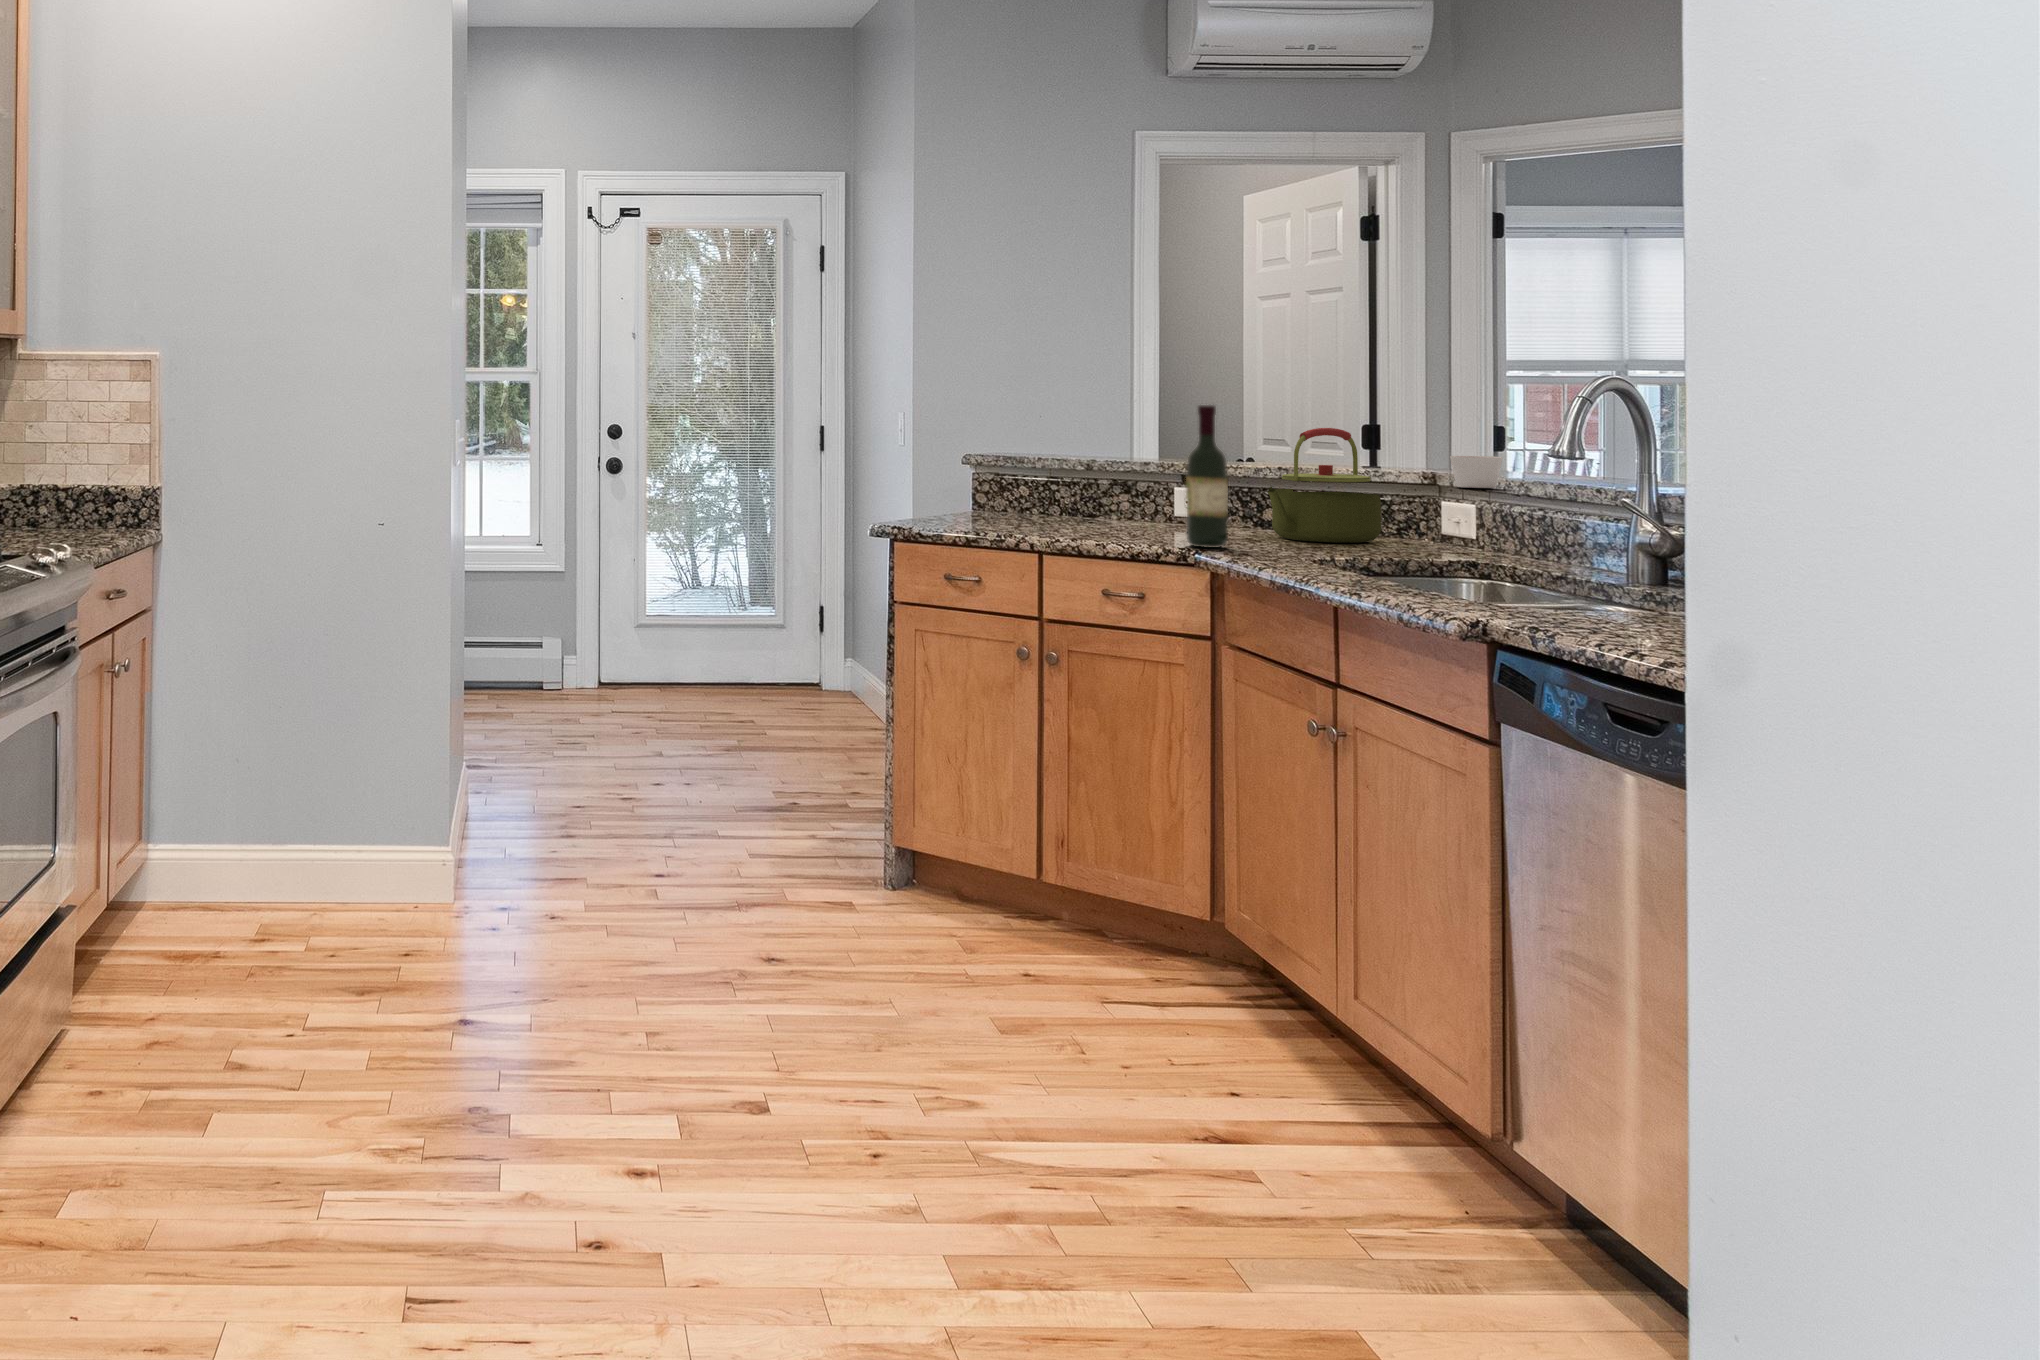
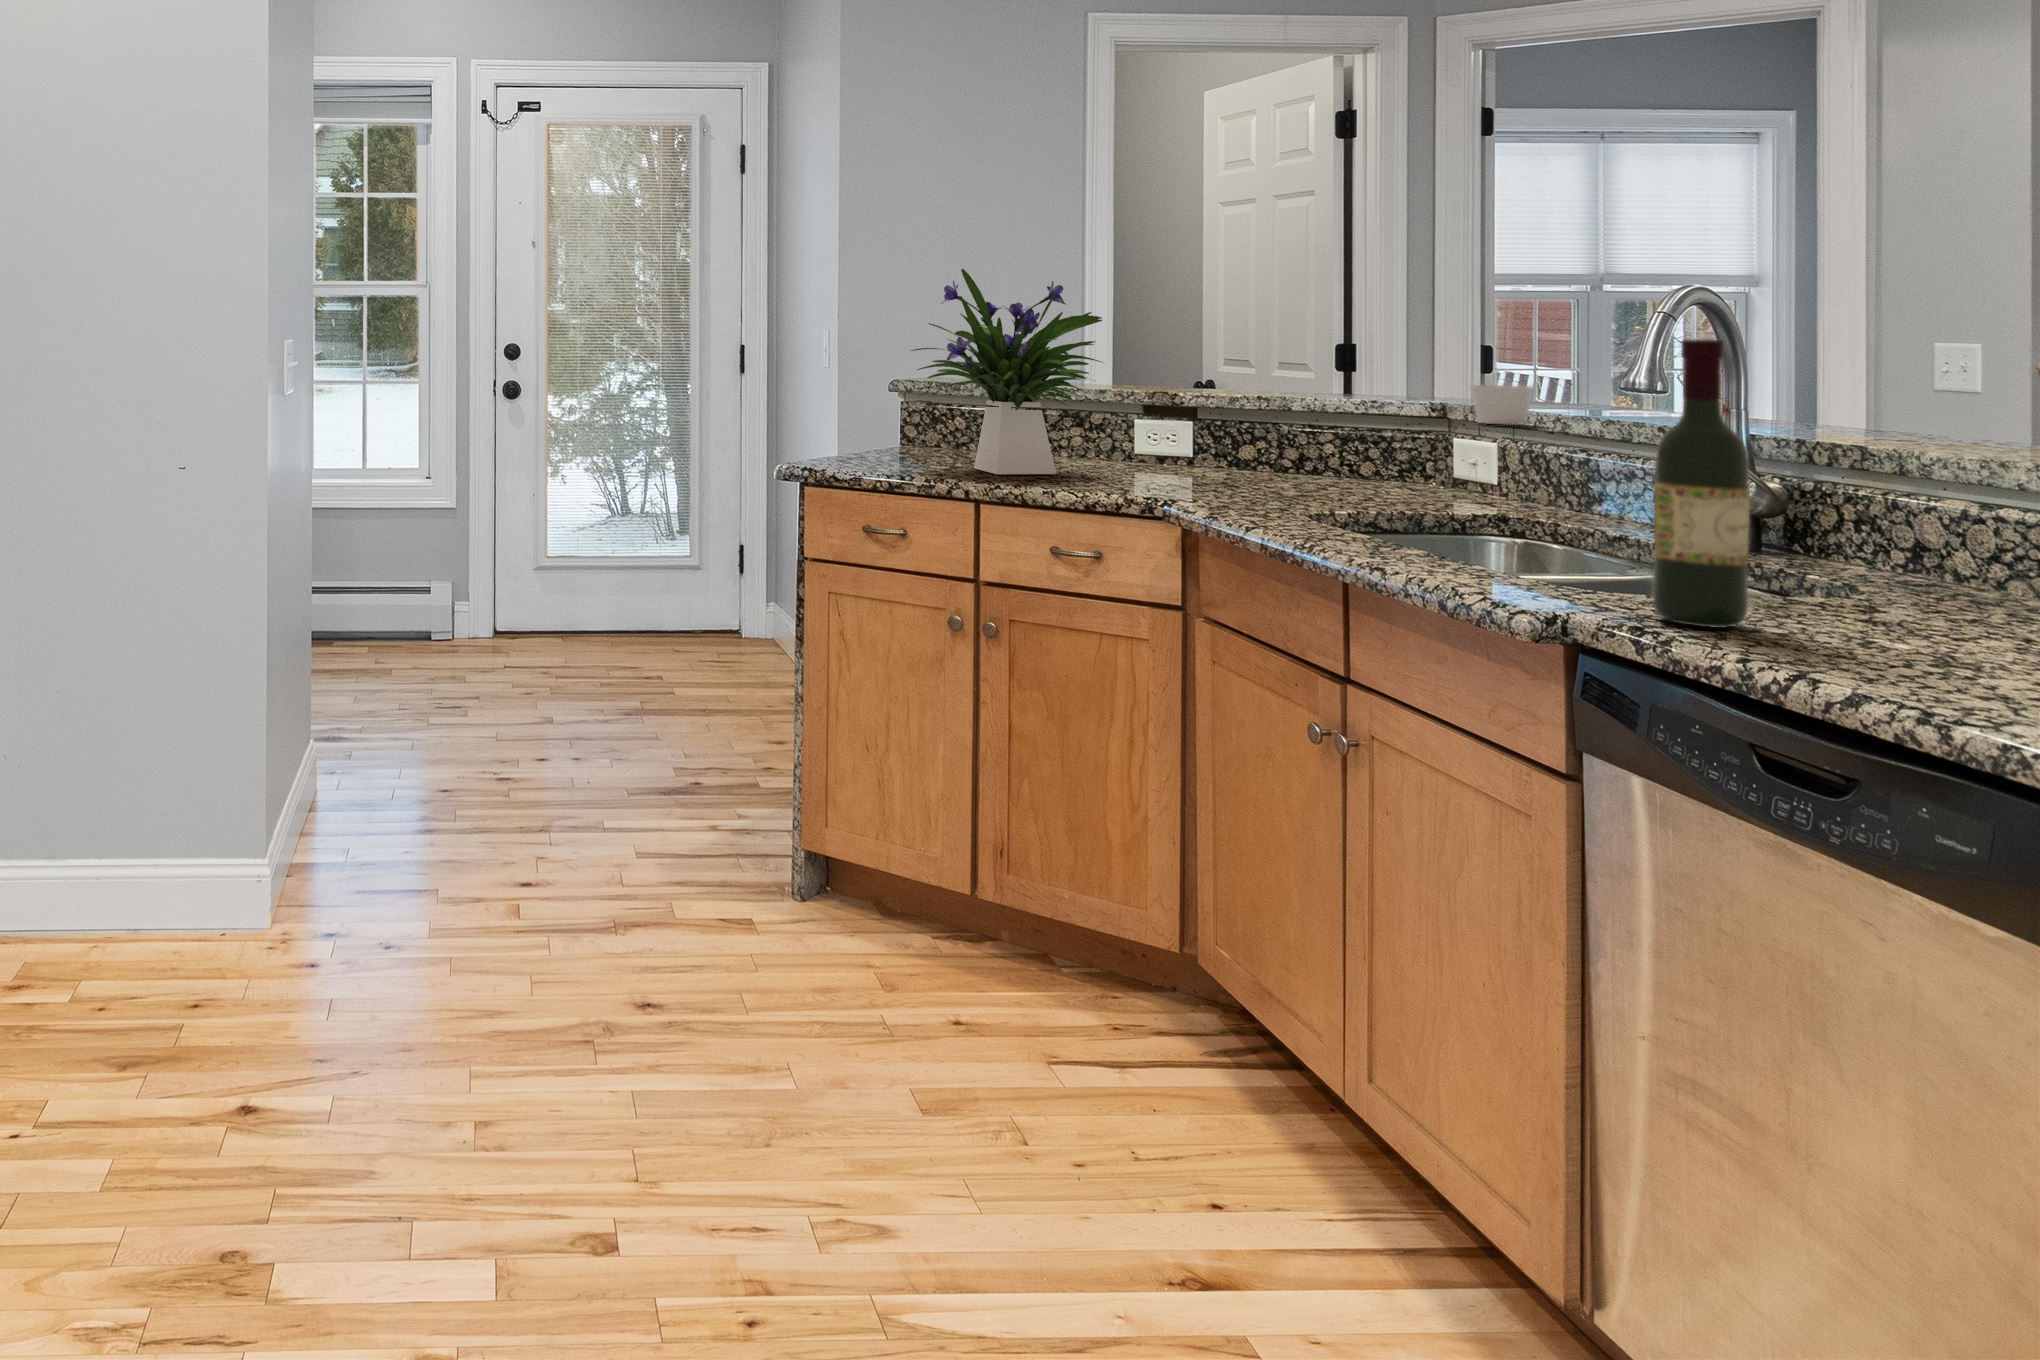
flower arrangement: none [982,360,1149,531] -> present [911,269,1102,474]
wine bottle: present [1186,405,1228,548] -> present [1653,339,1750,628]
kettle: present [1267,428,1381,543] -> none [1248,350,1382,489]

